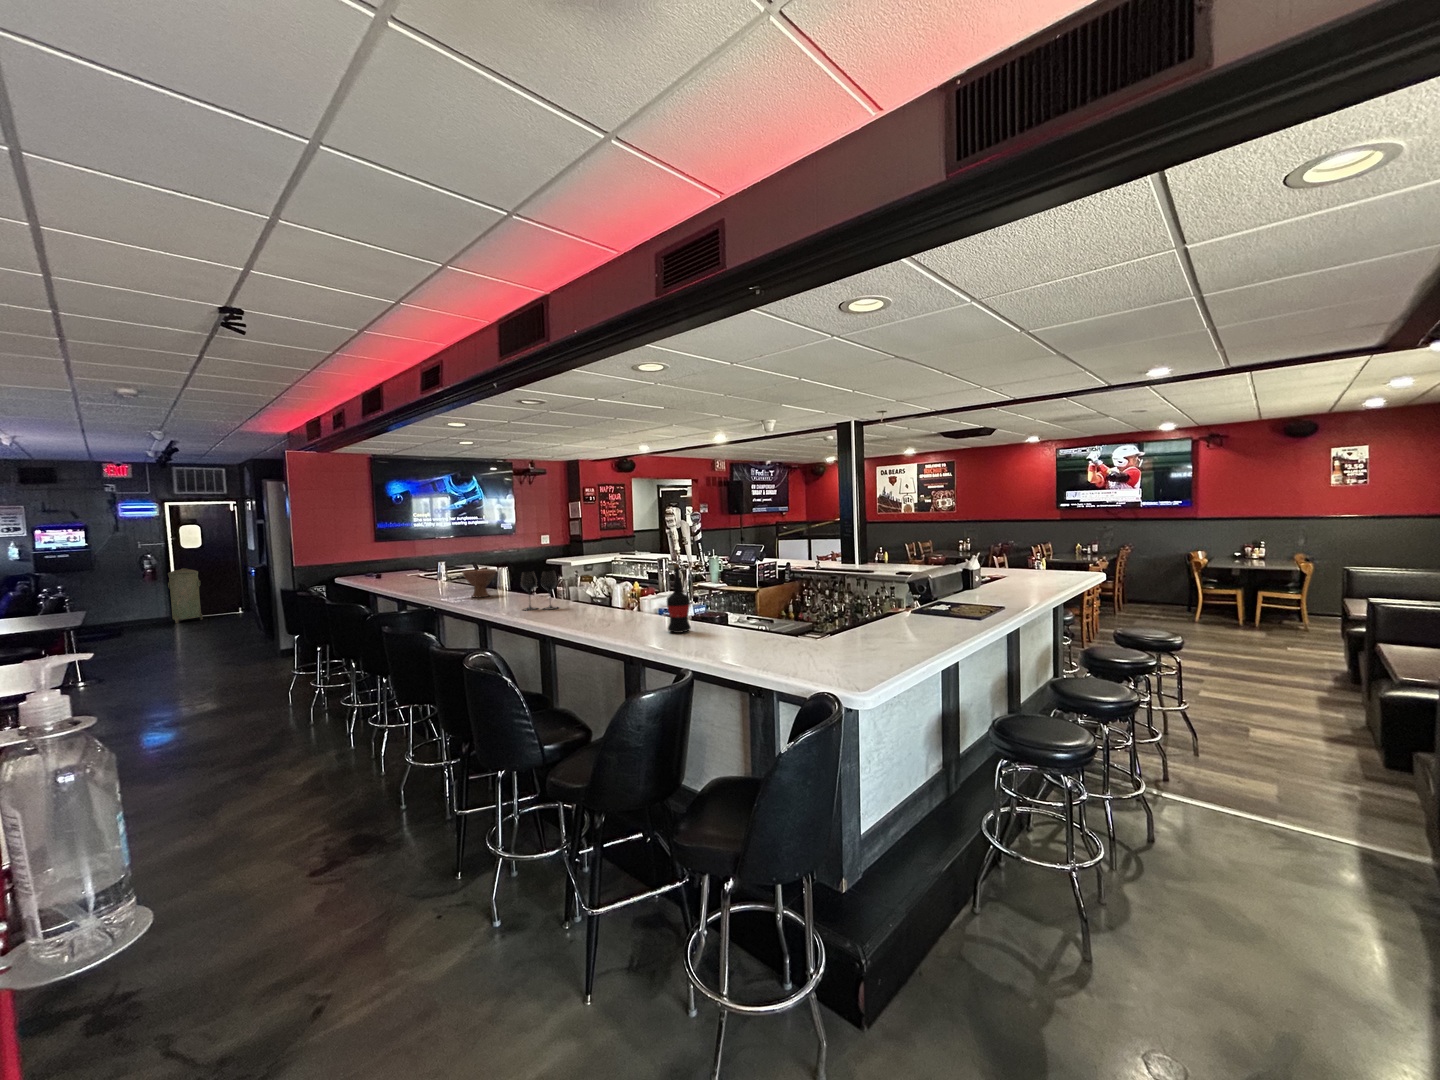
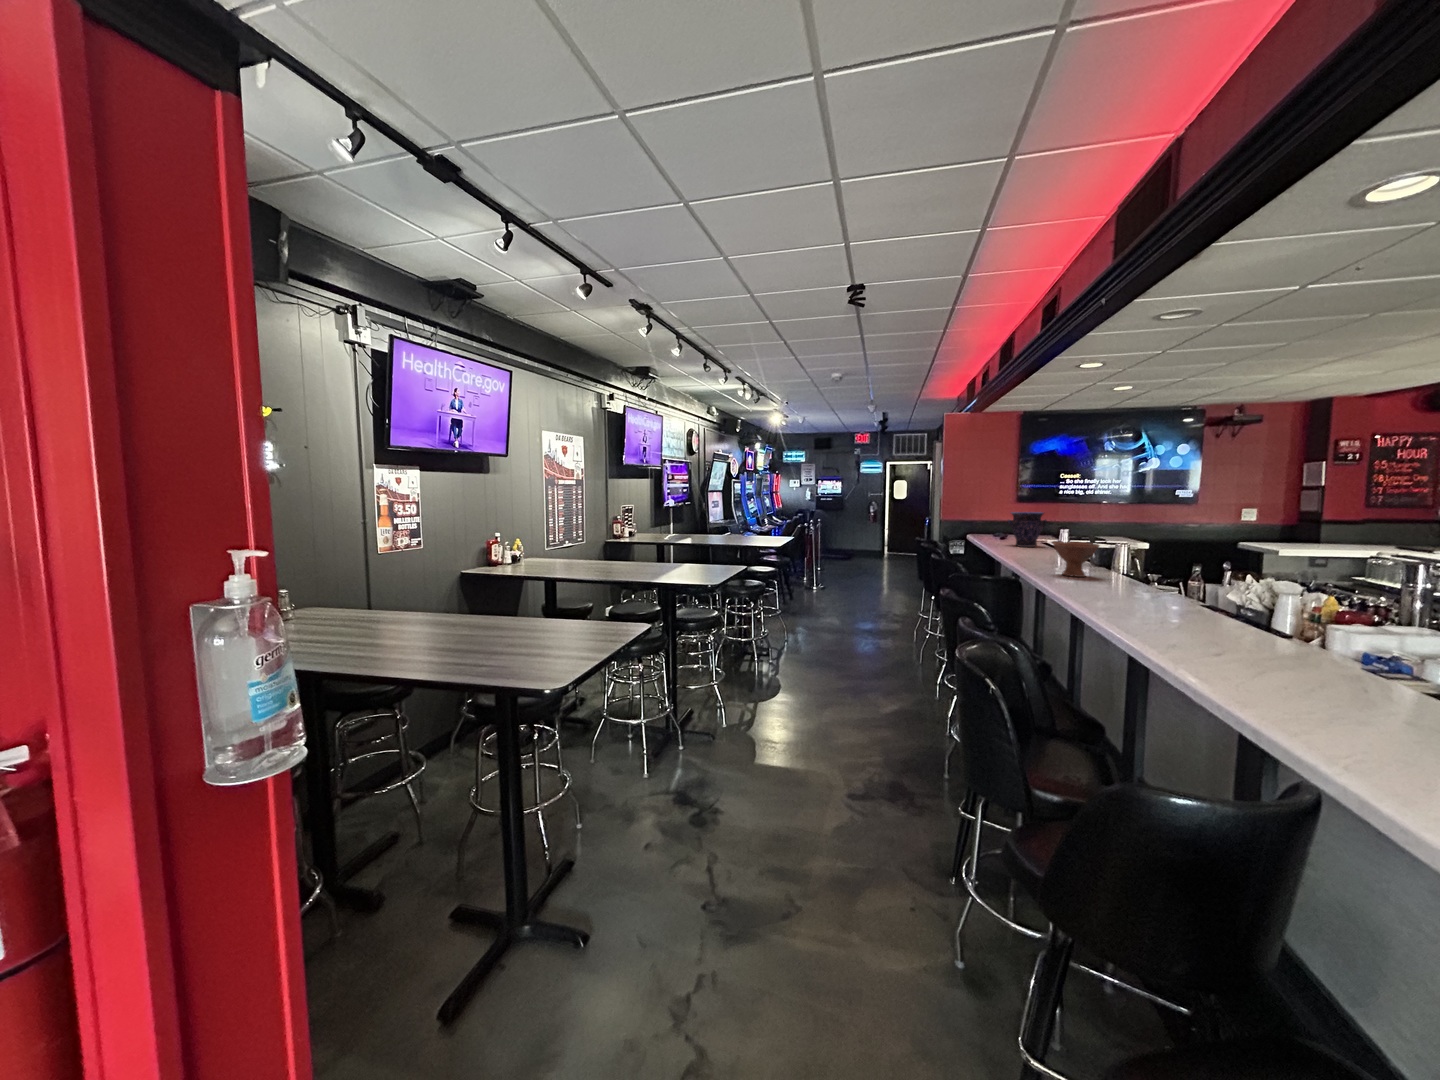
vase: none [387,549,423,582] -> present [1008,512,1047,547]
wine bottle: present [666,564,691,633] -> none [1296,573,1369,710]
trash can: present [168,568,203,623] -> none [881,515,900,558]
wine glass: present [521,570,558,610] -> none [1097,551,1156,610]

